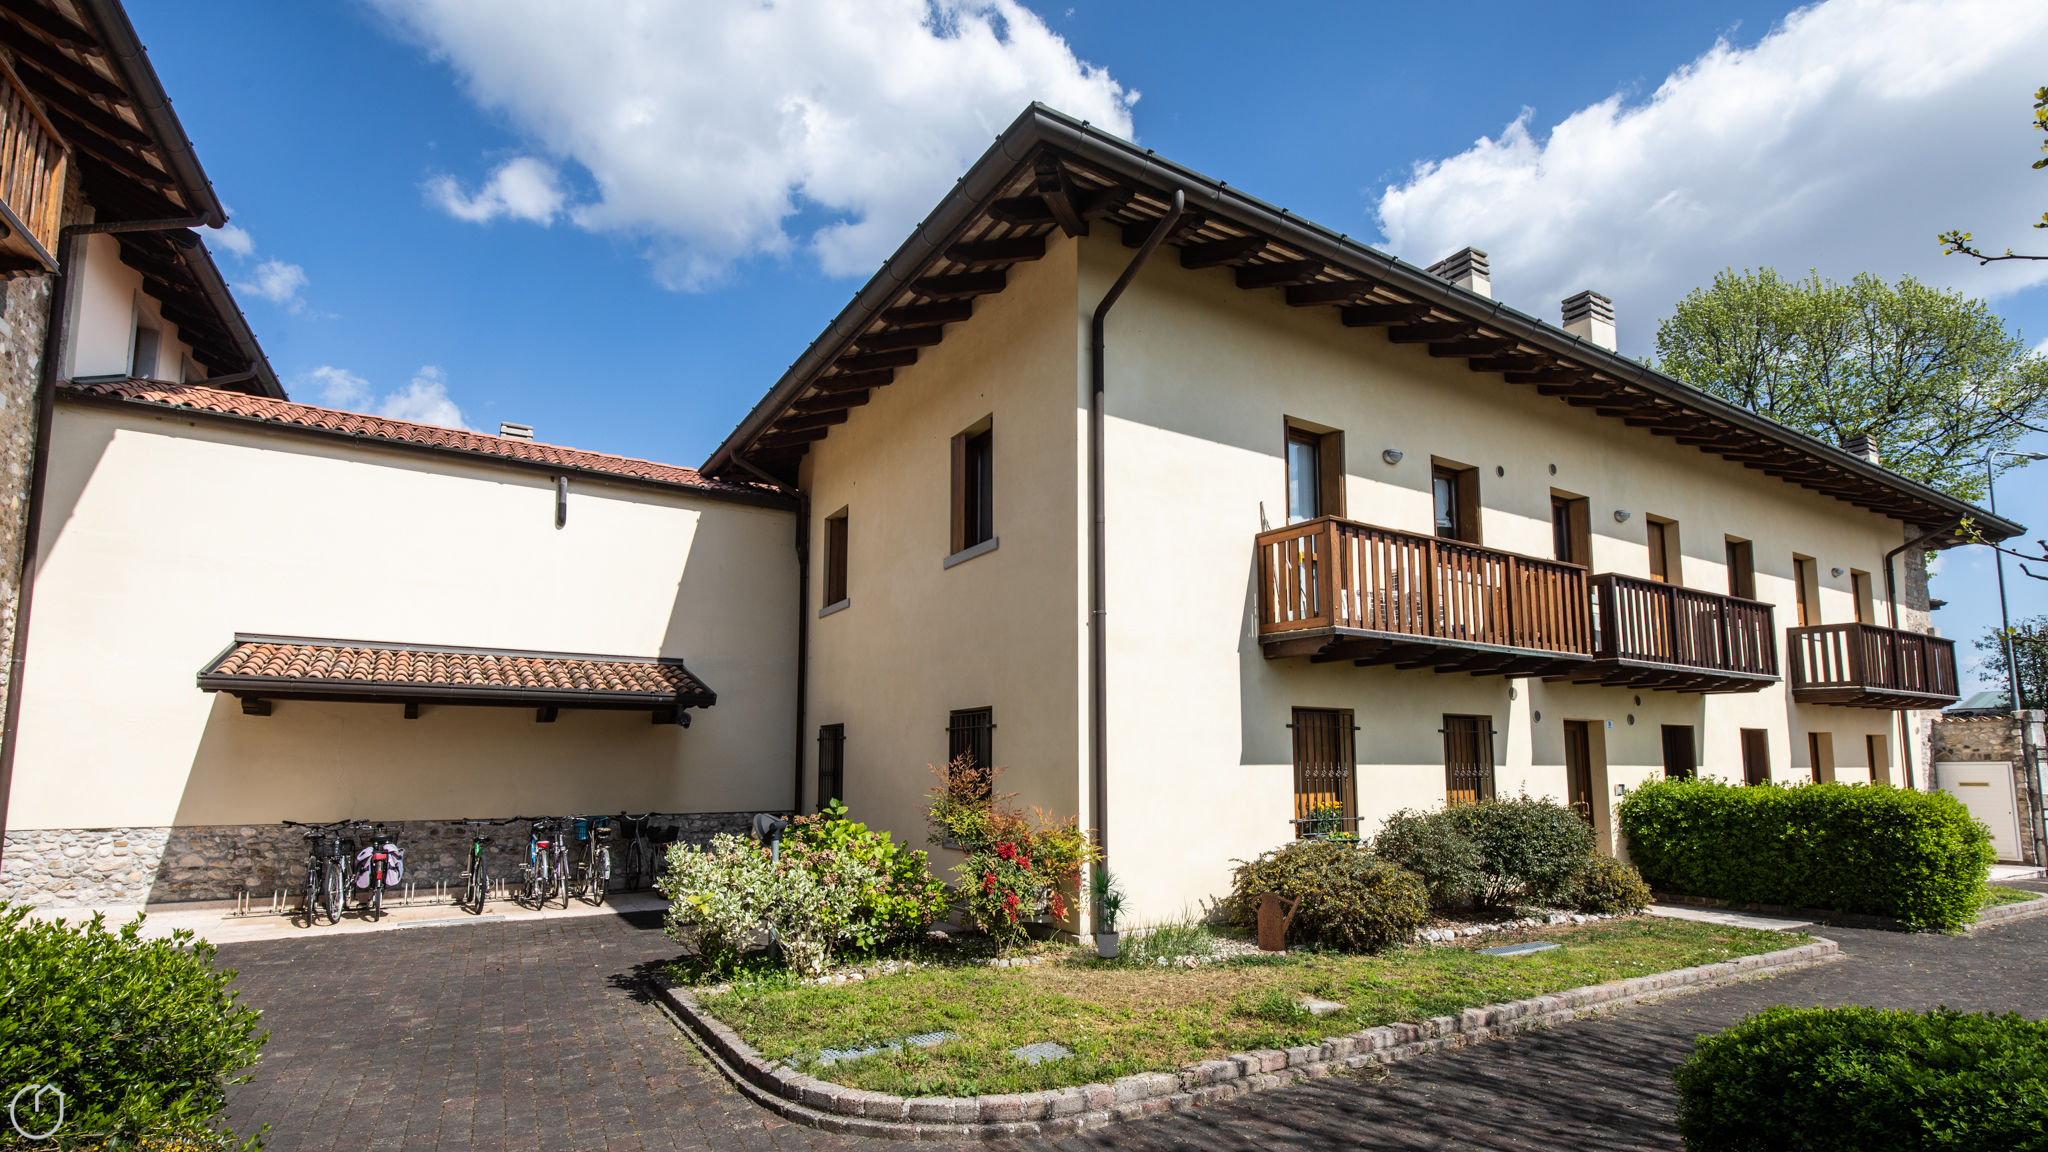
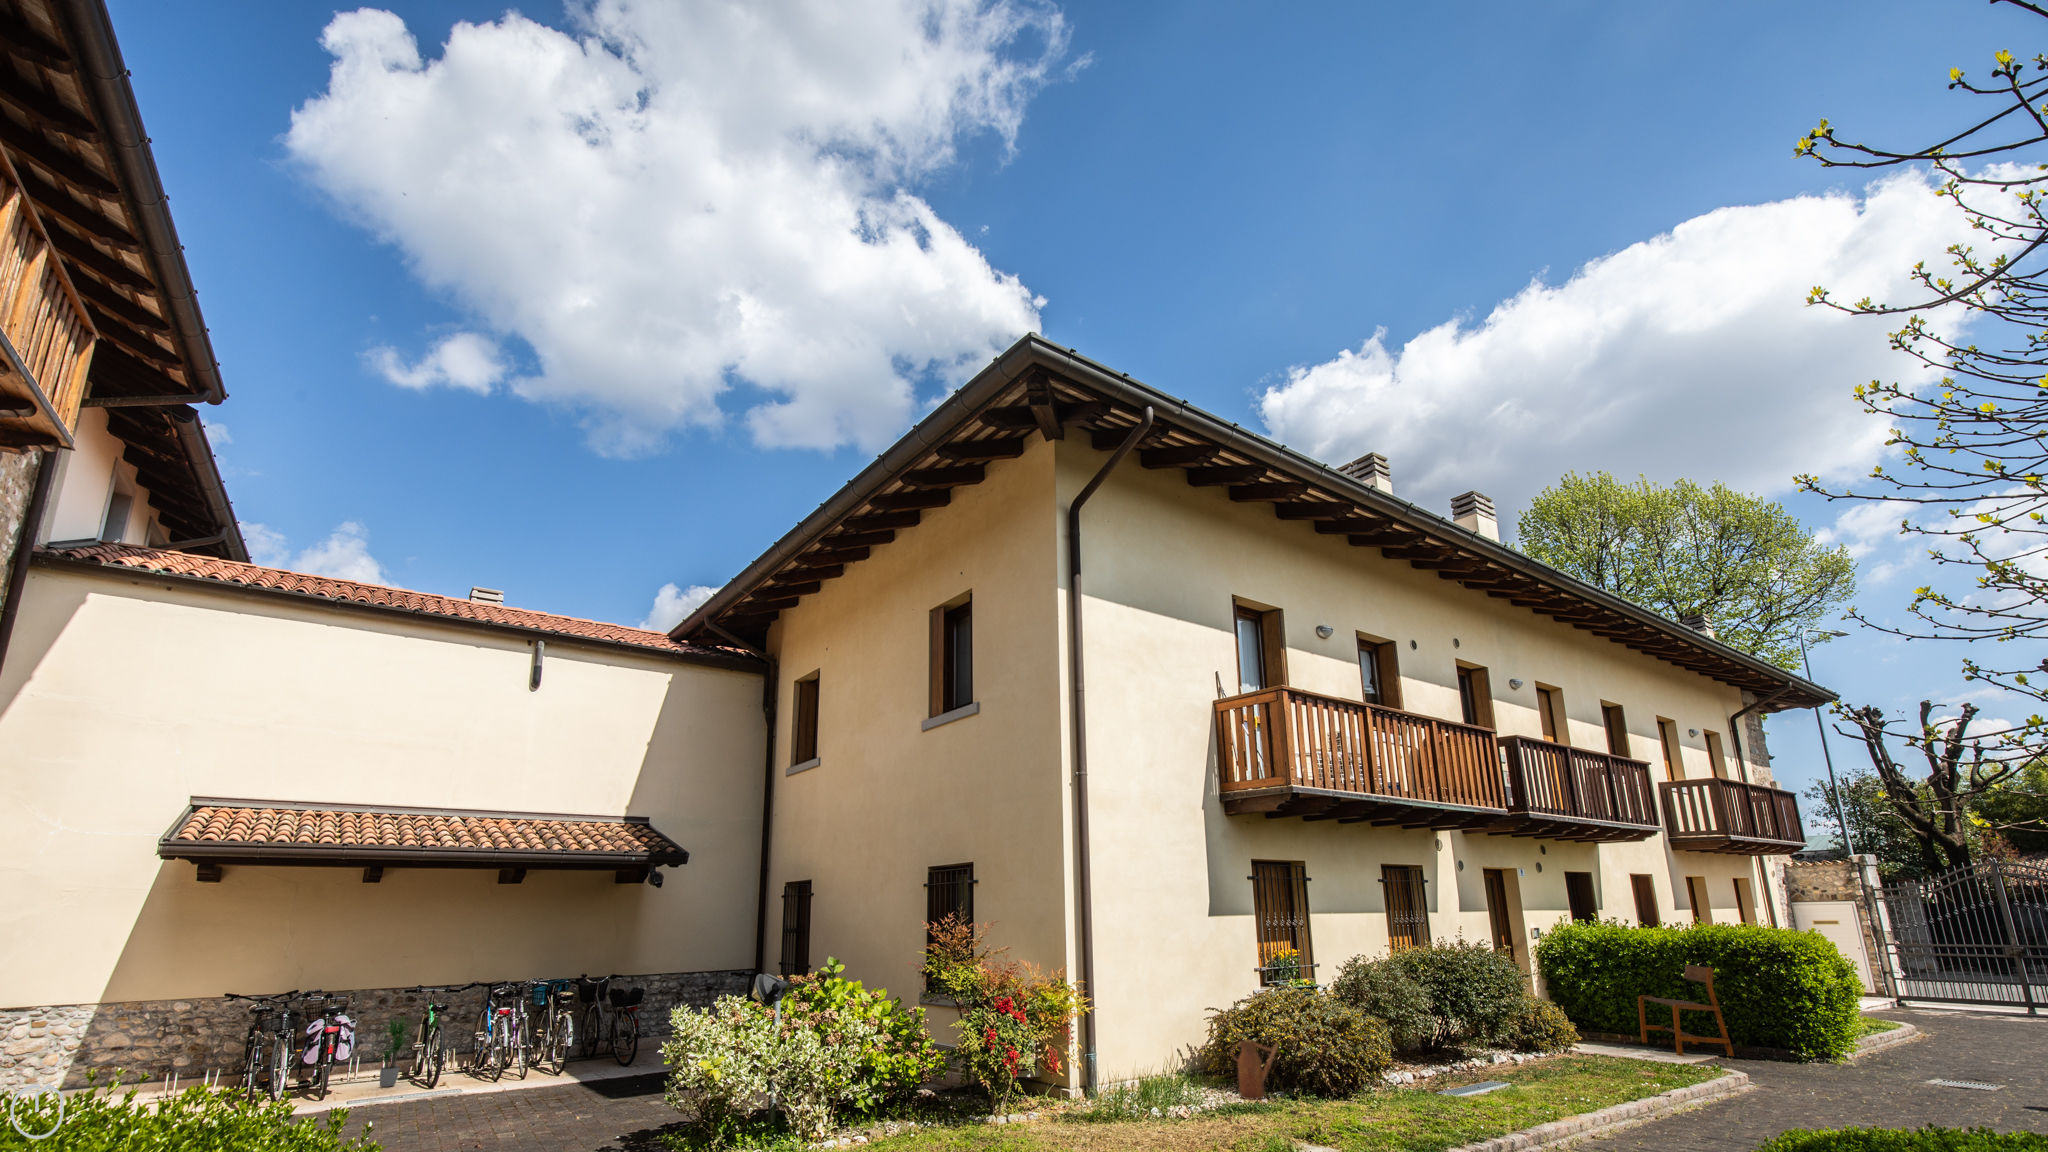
bench: none [1728,821,1828,921] -> present [1638,964,1734,1056]
potted plant: present [1083,867,1129,958] -> present [378,1016,411,1087]

